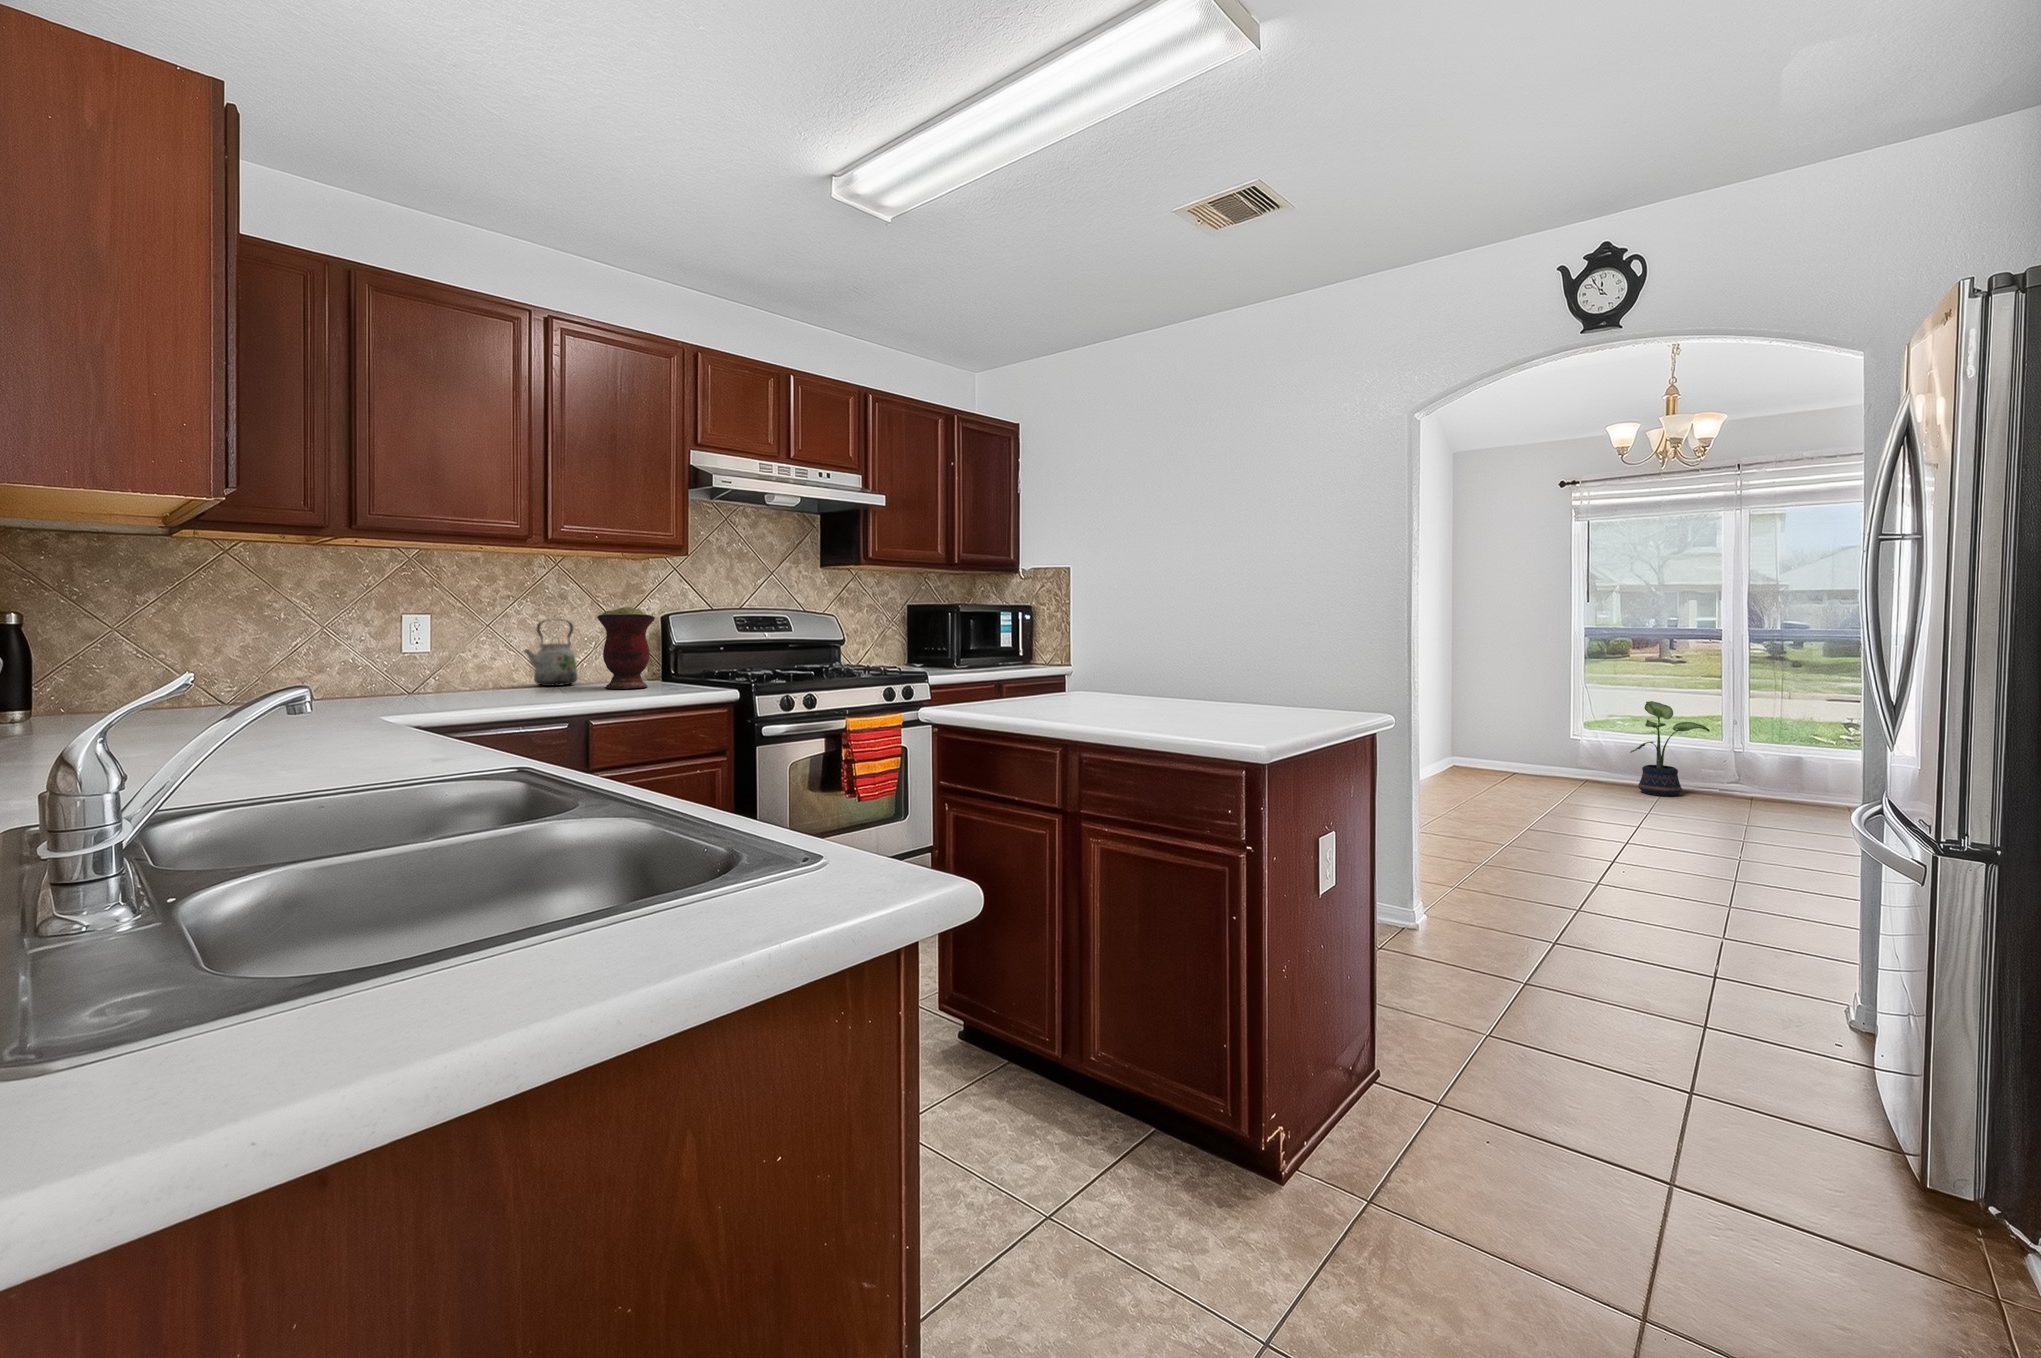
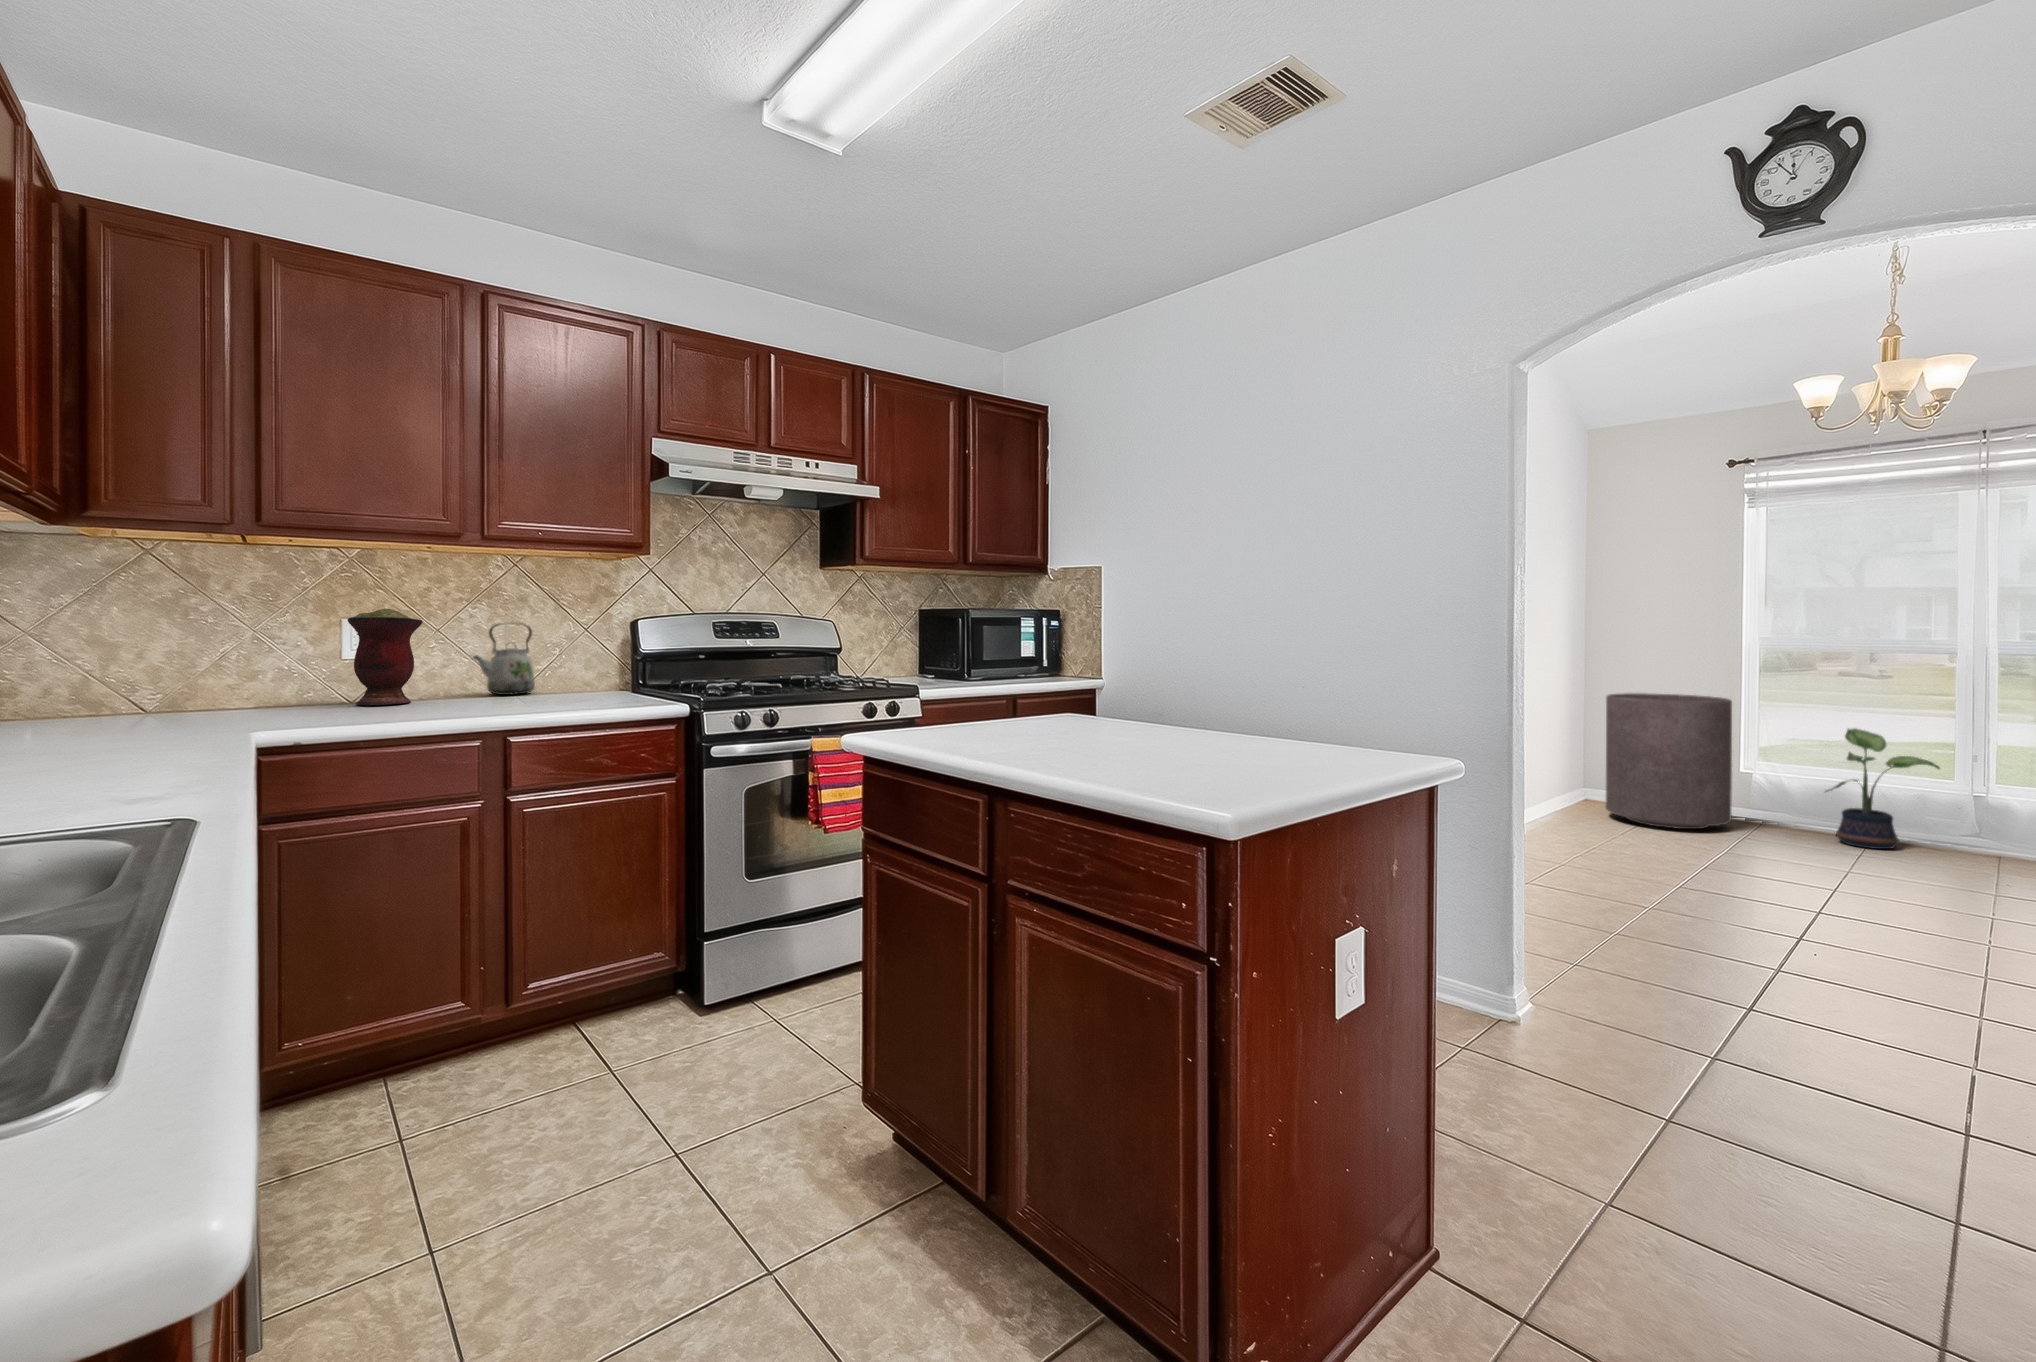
vase: present [597,607,655,689] -> present [348,609,423,705]
trash can: none [1470,676,1564,787] -> present [1606,693,1732,829]

